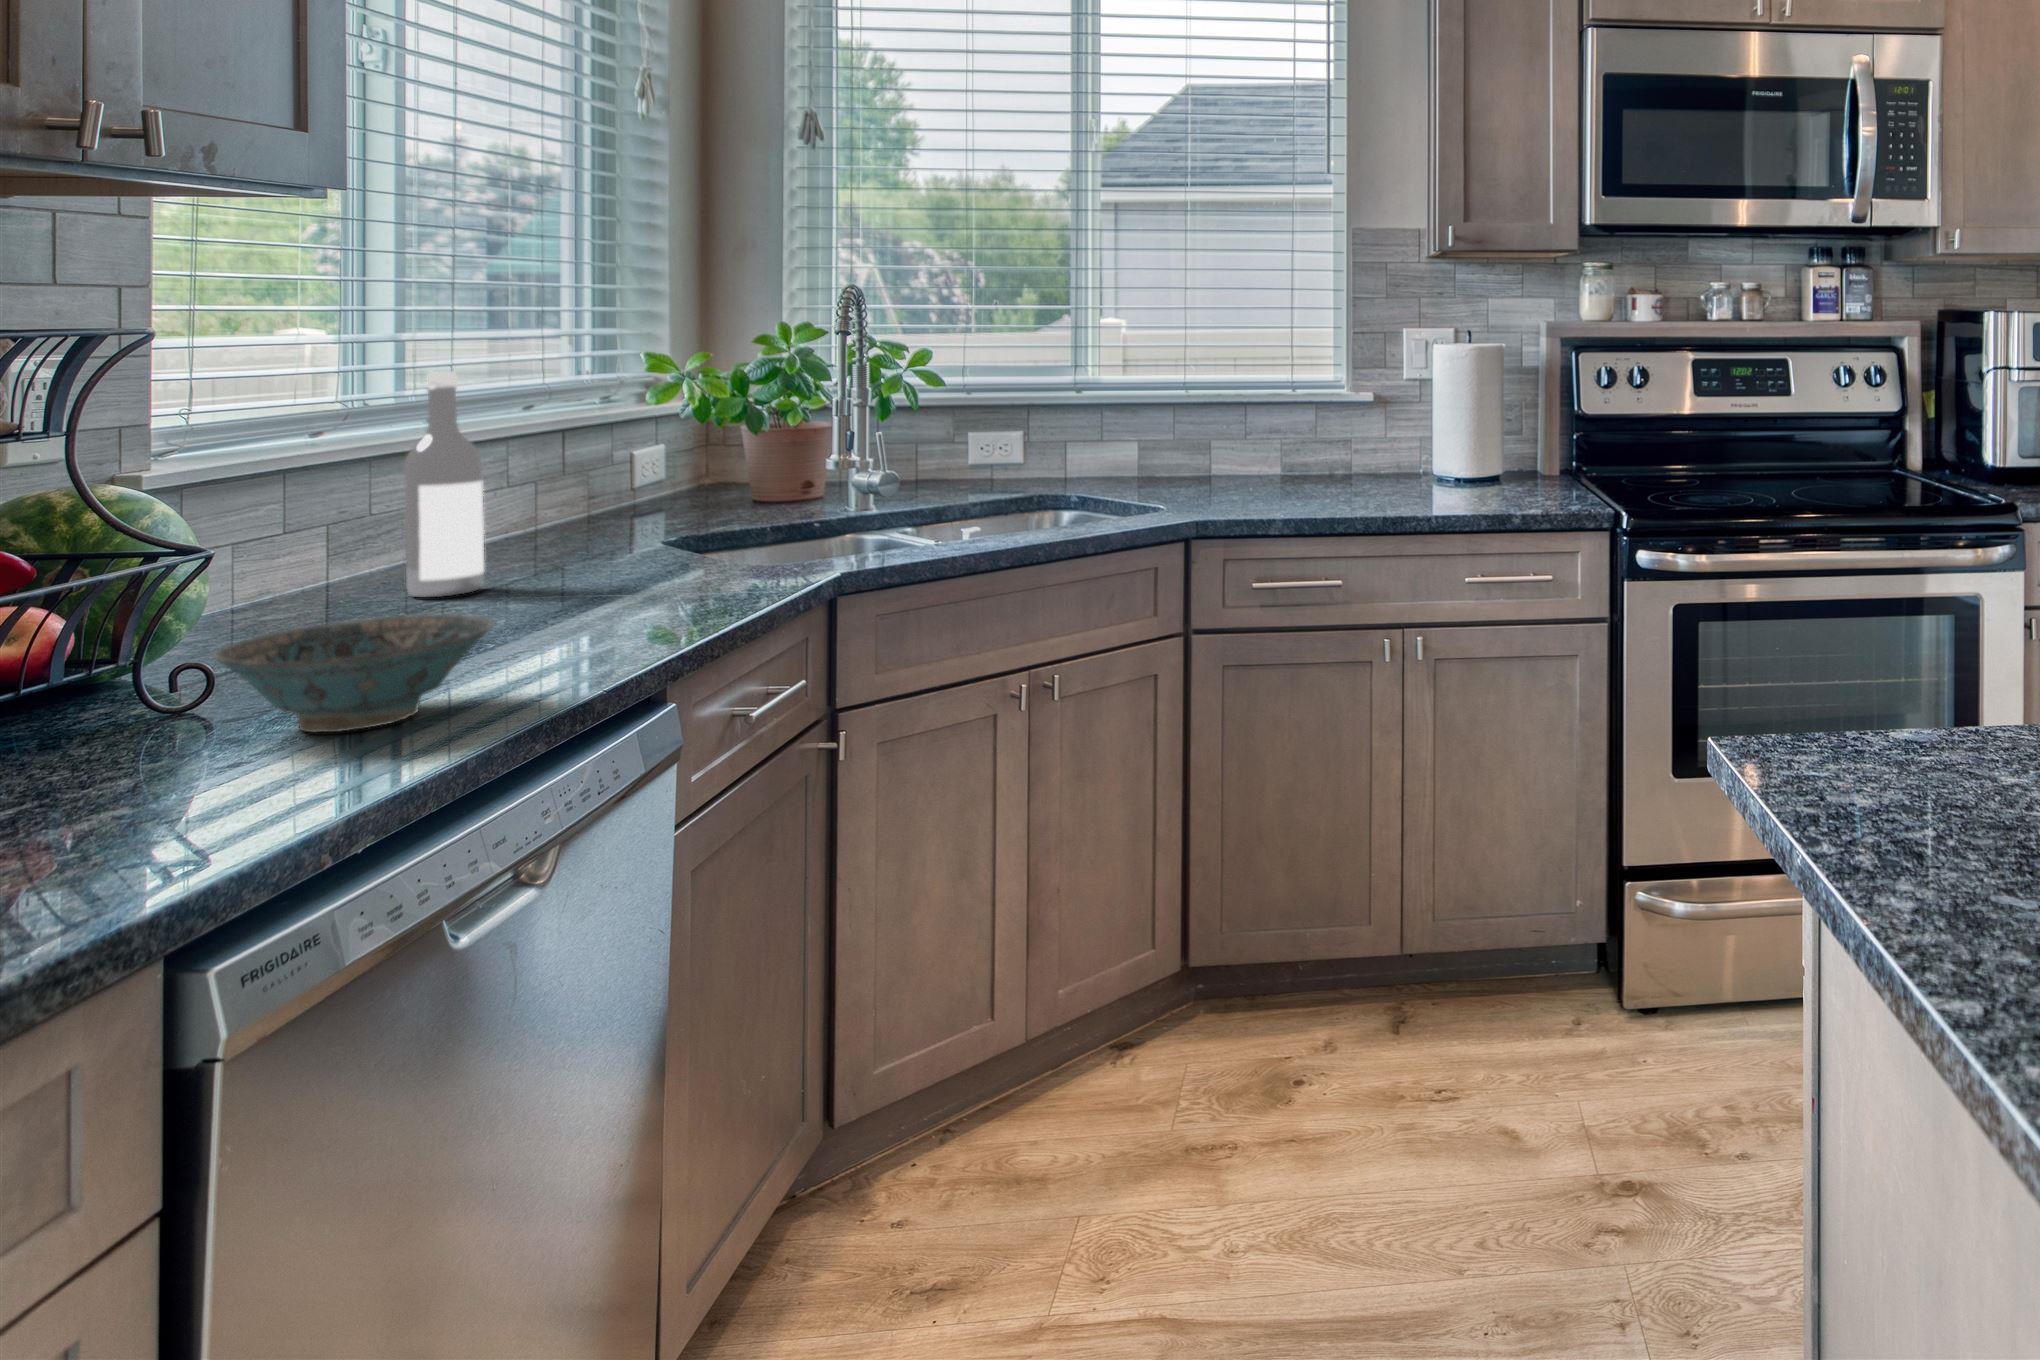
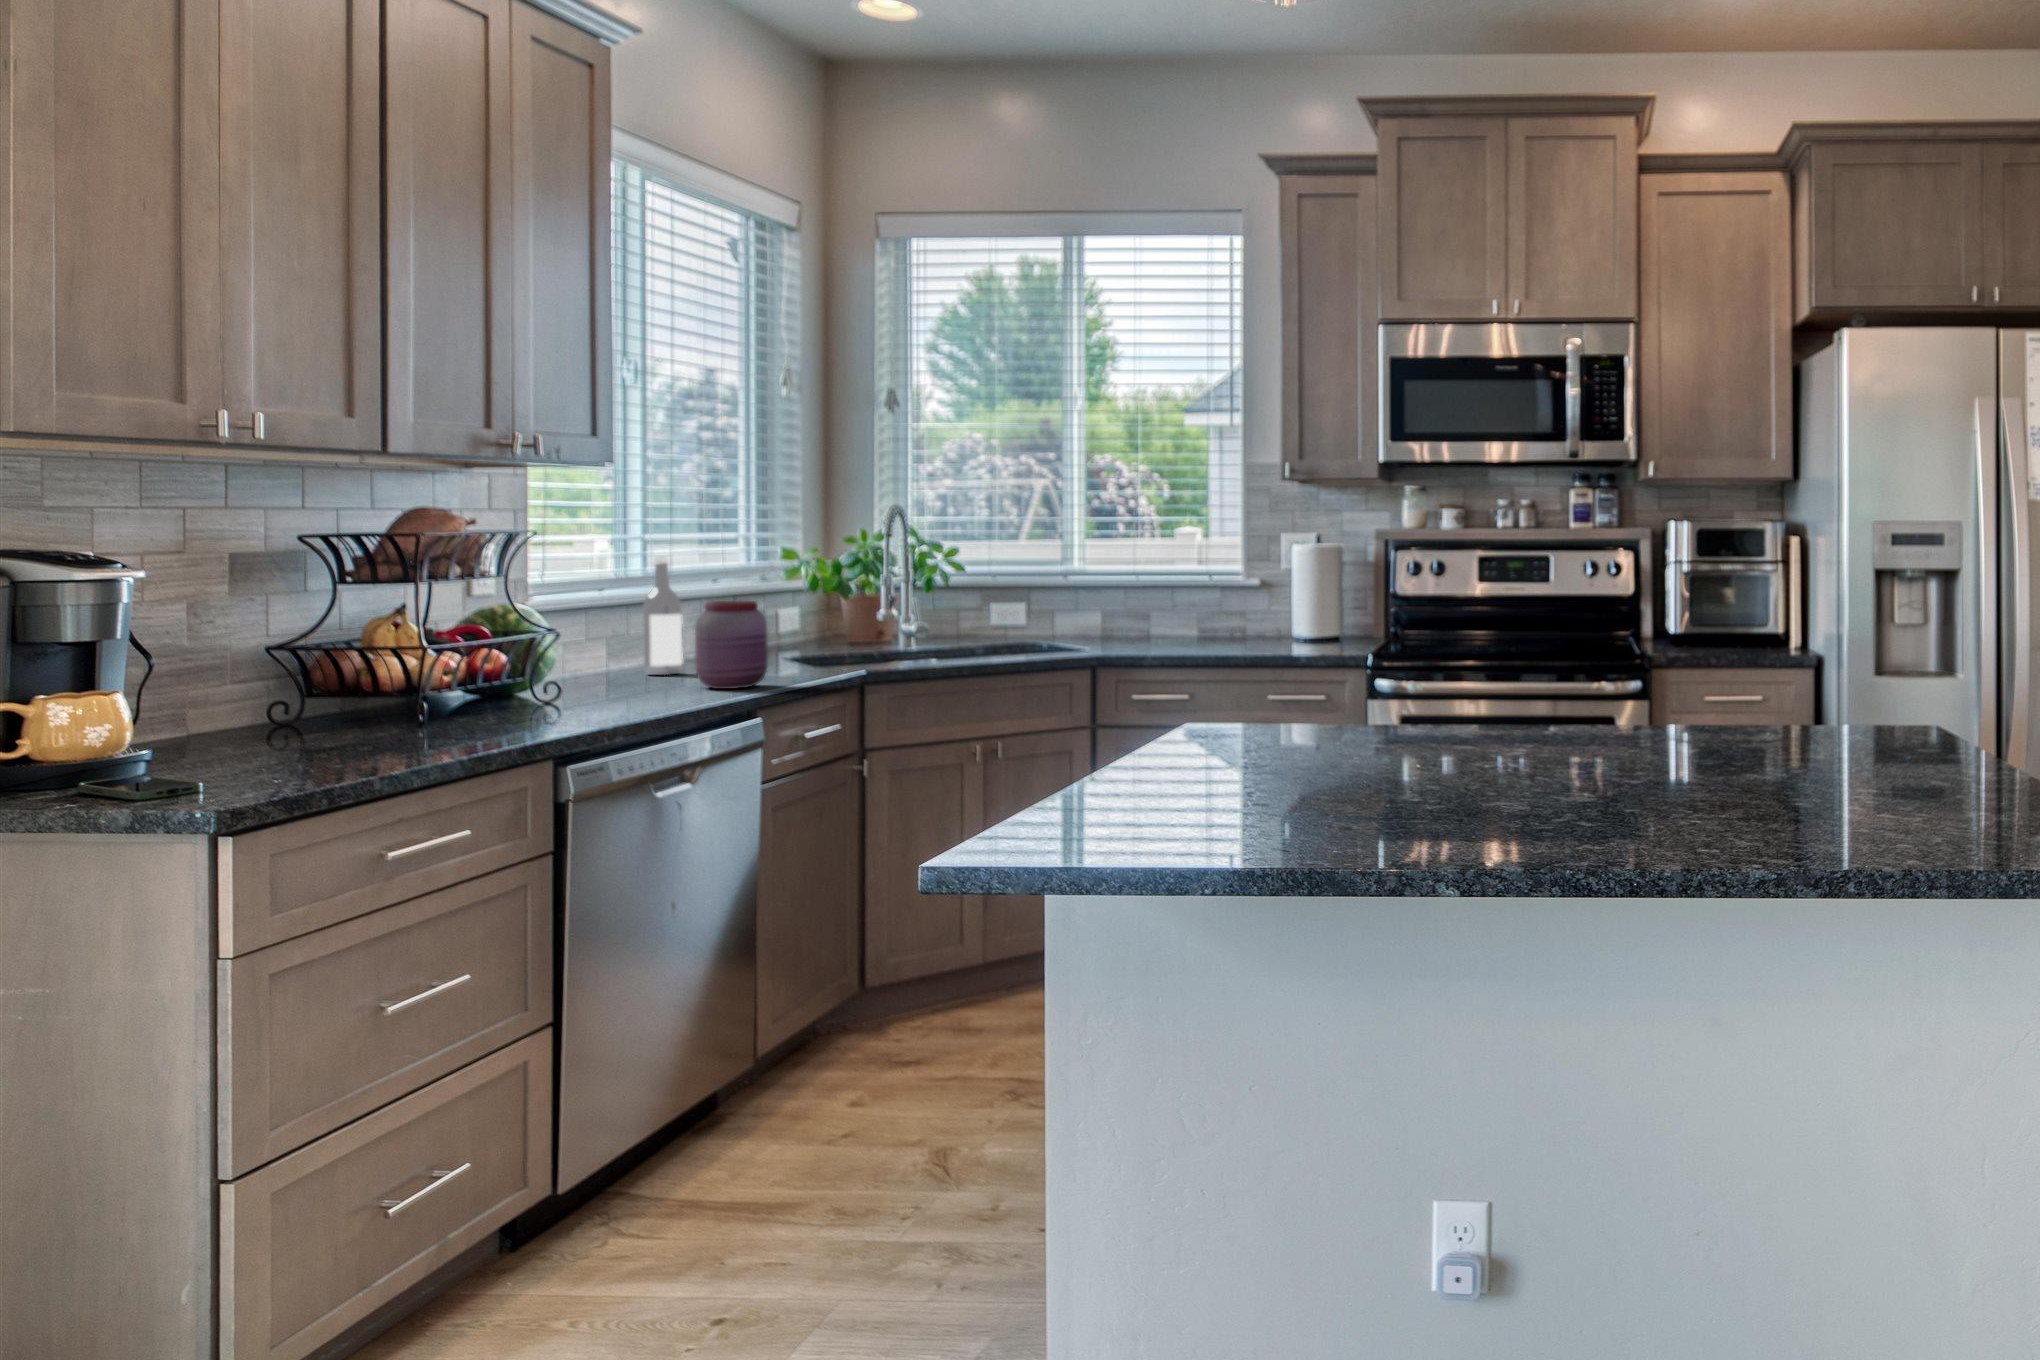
jar: none [525,461,673,638] -> present [695,601,768,689]
ceramic bowl: present [213,614,496,732] -> none [562,664,675,707]

